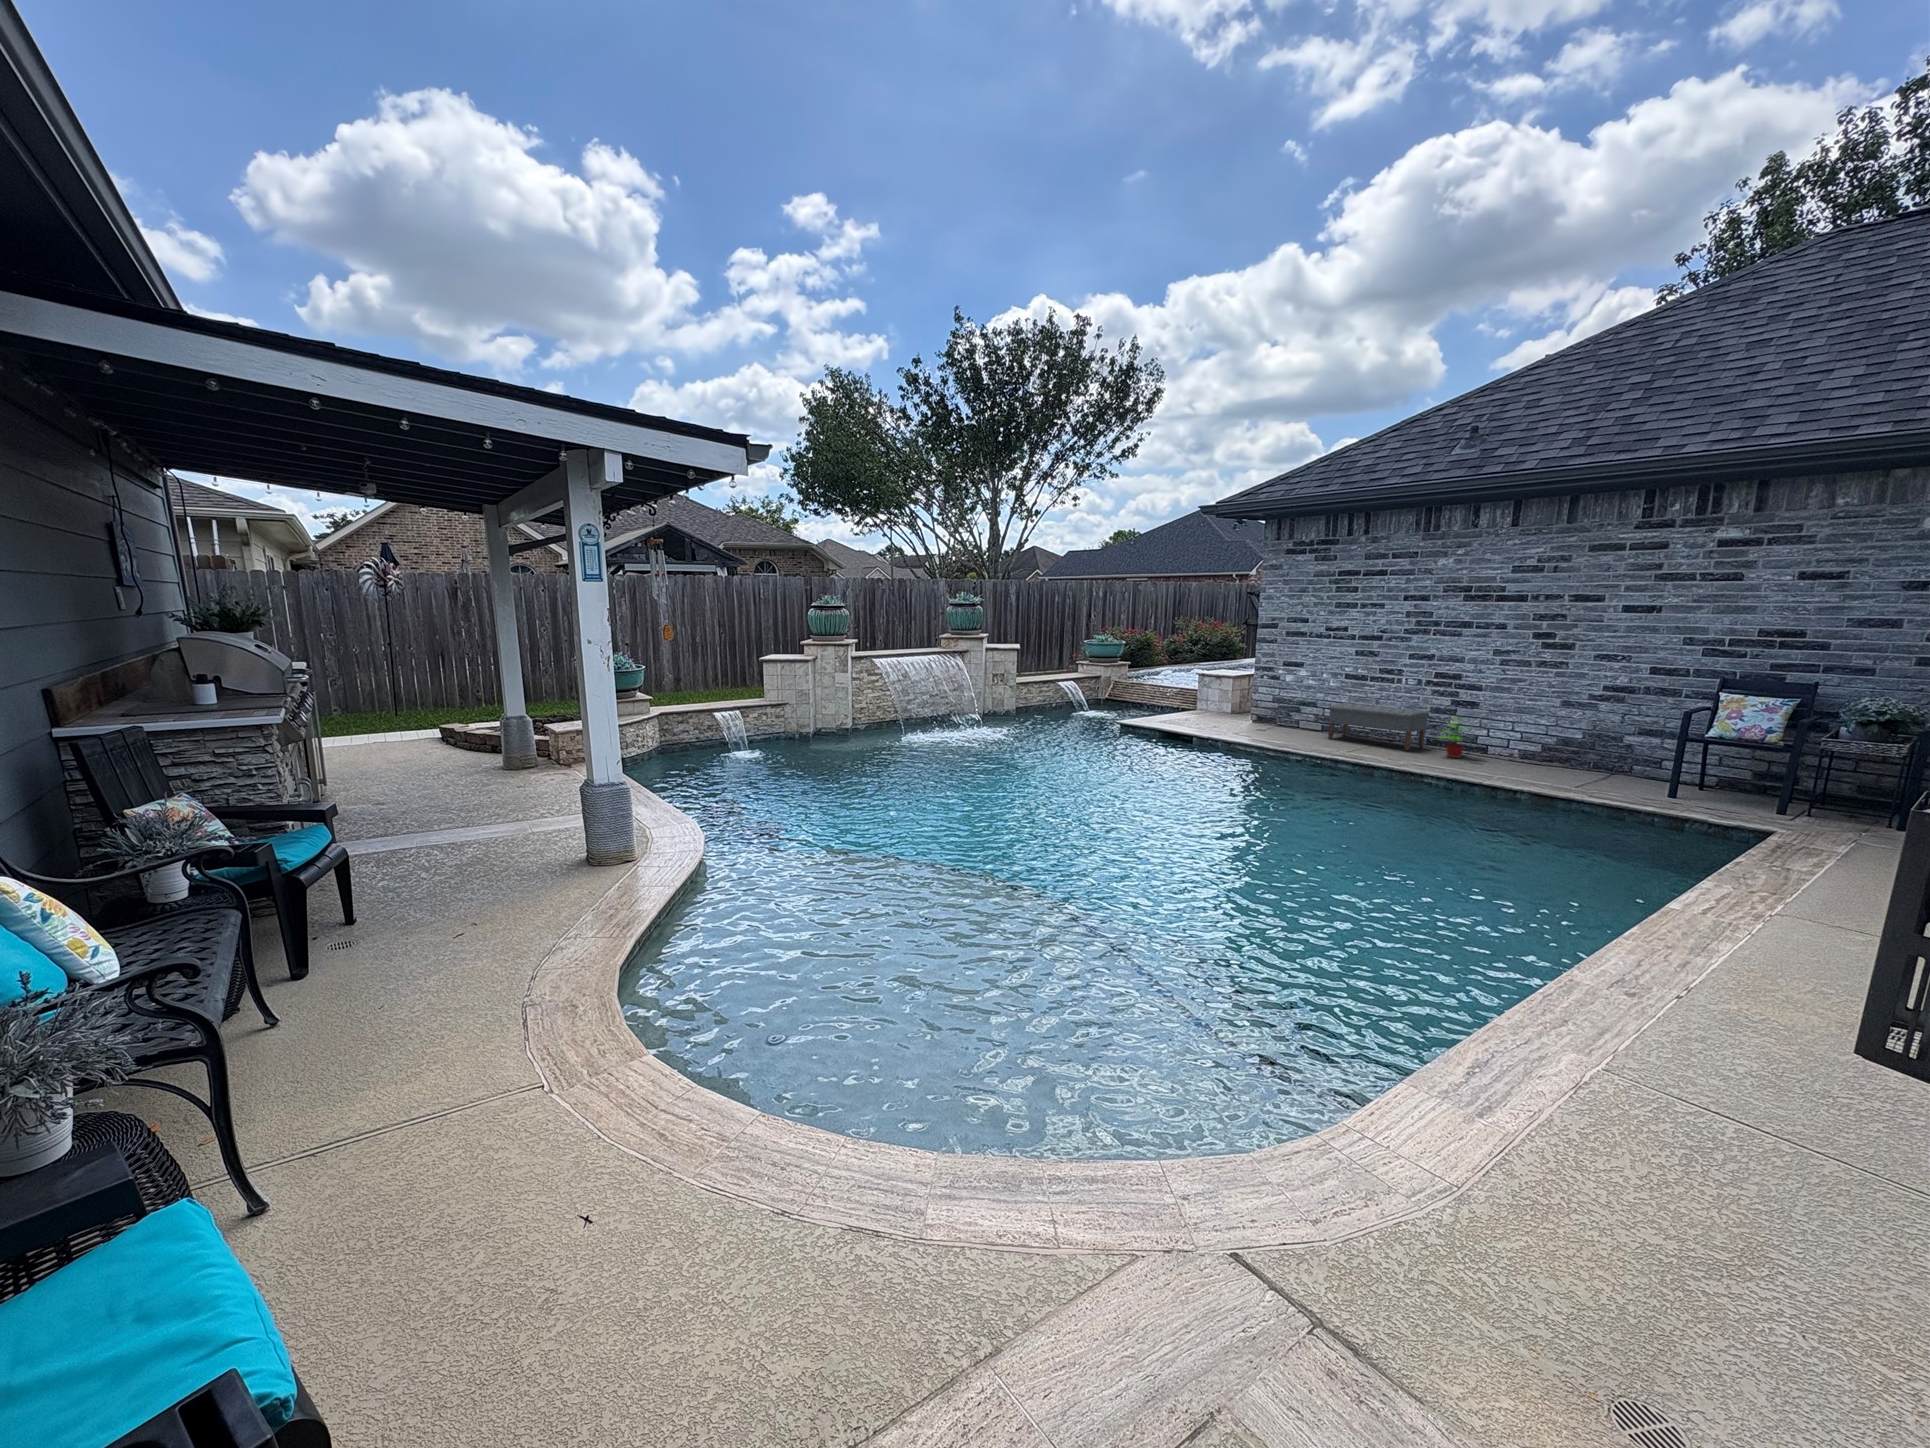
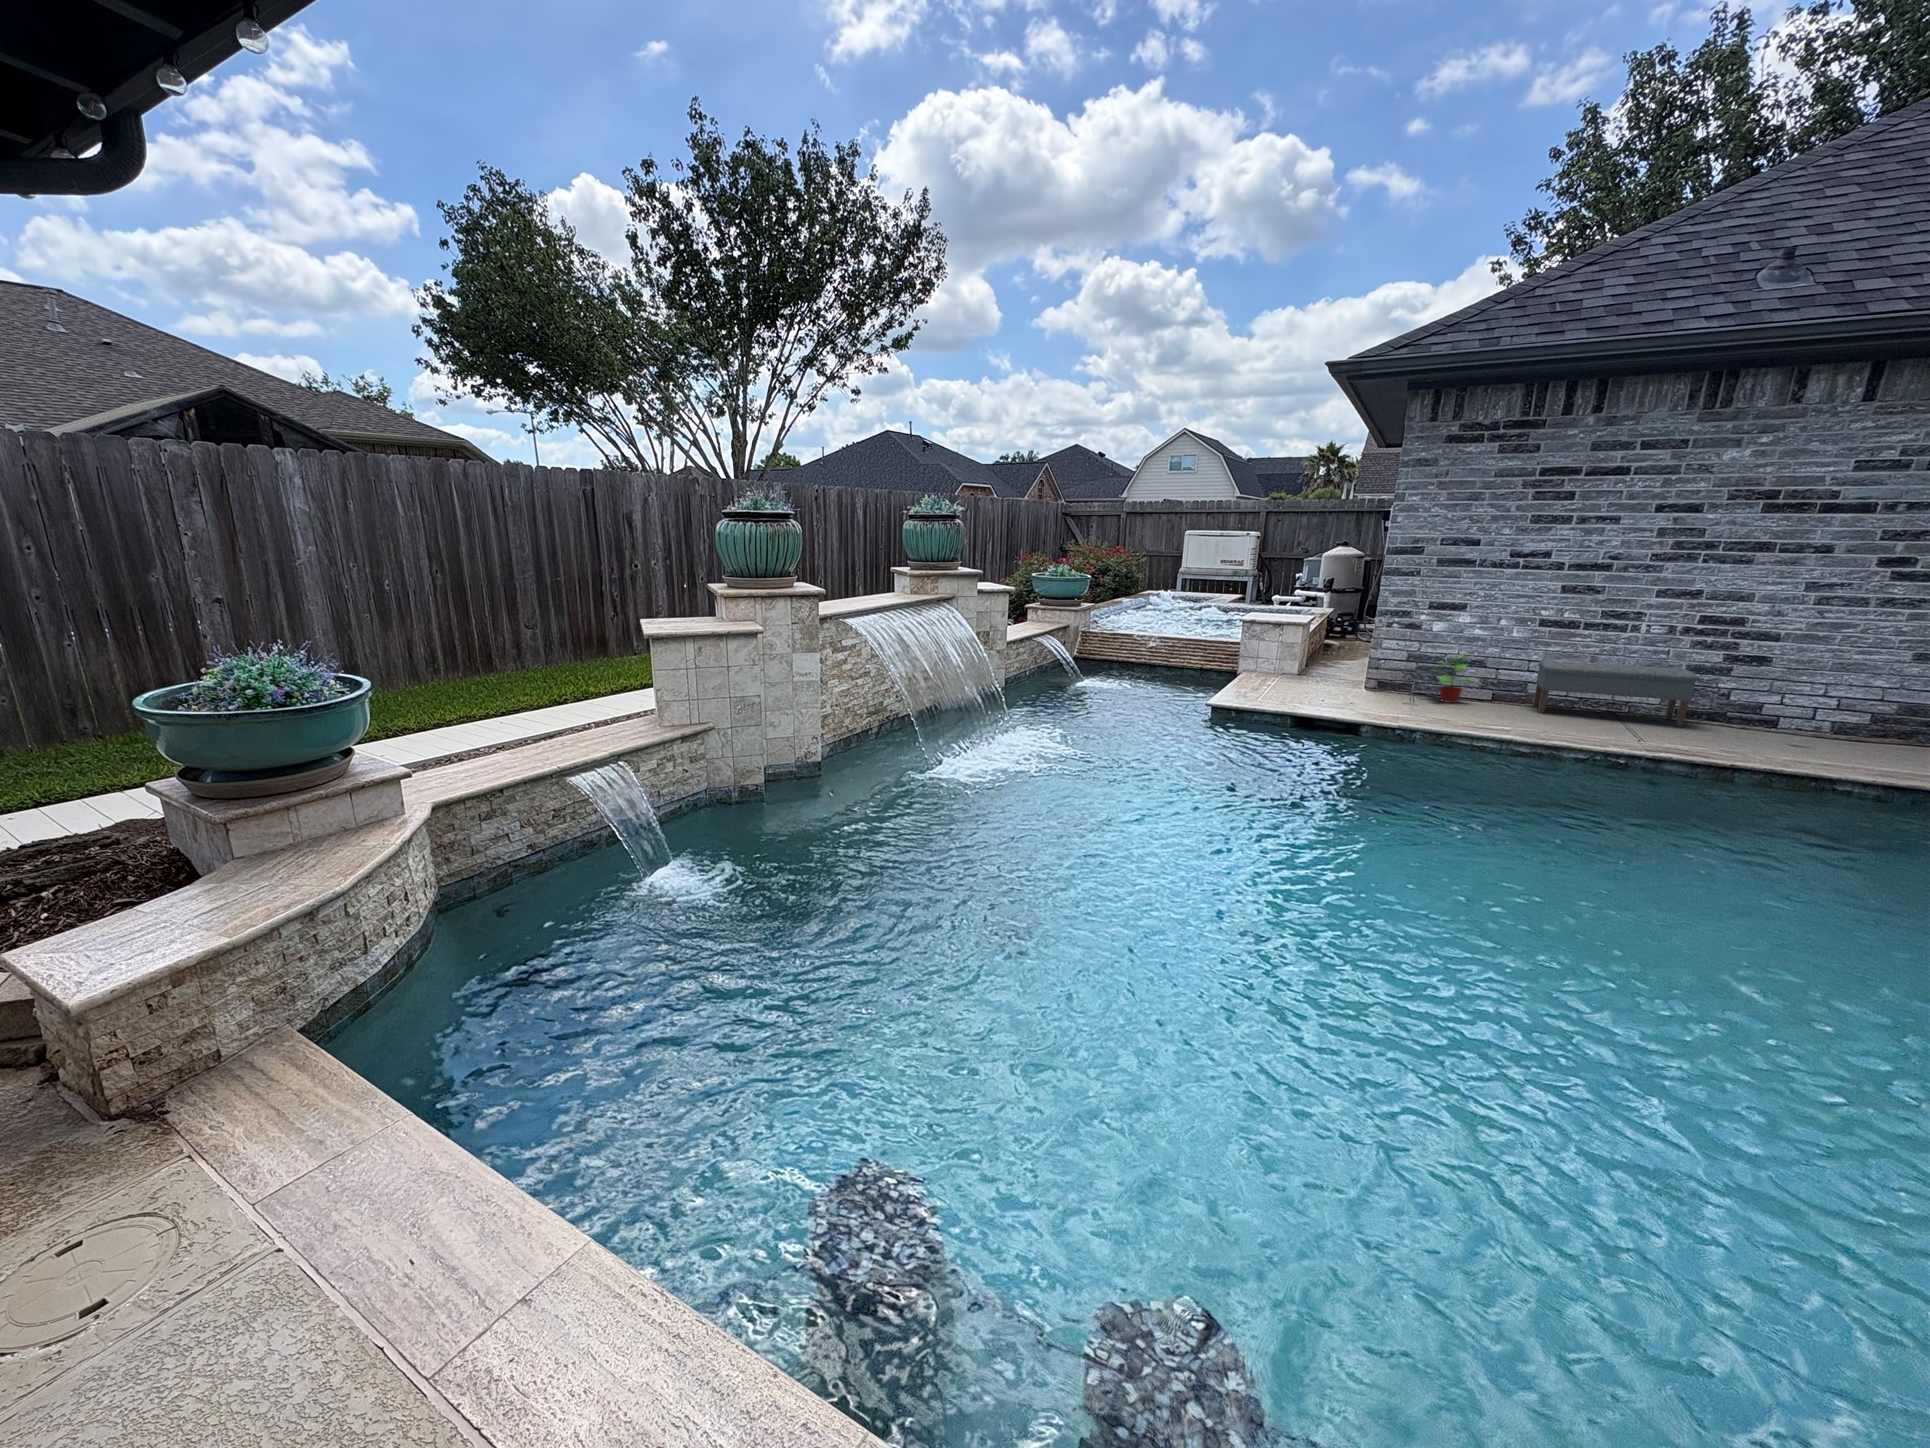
potted plant: present [1439,717,1467,758] -> present [1438,655,1472,703]

